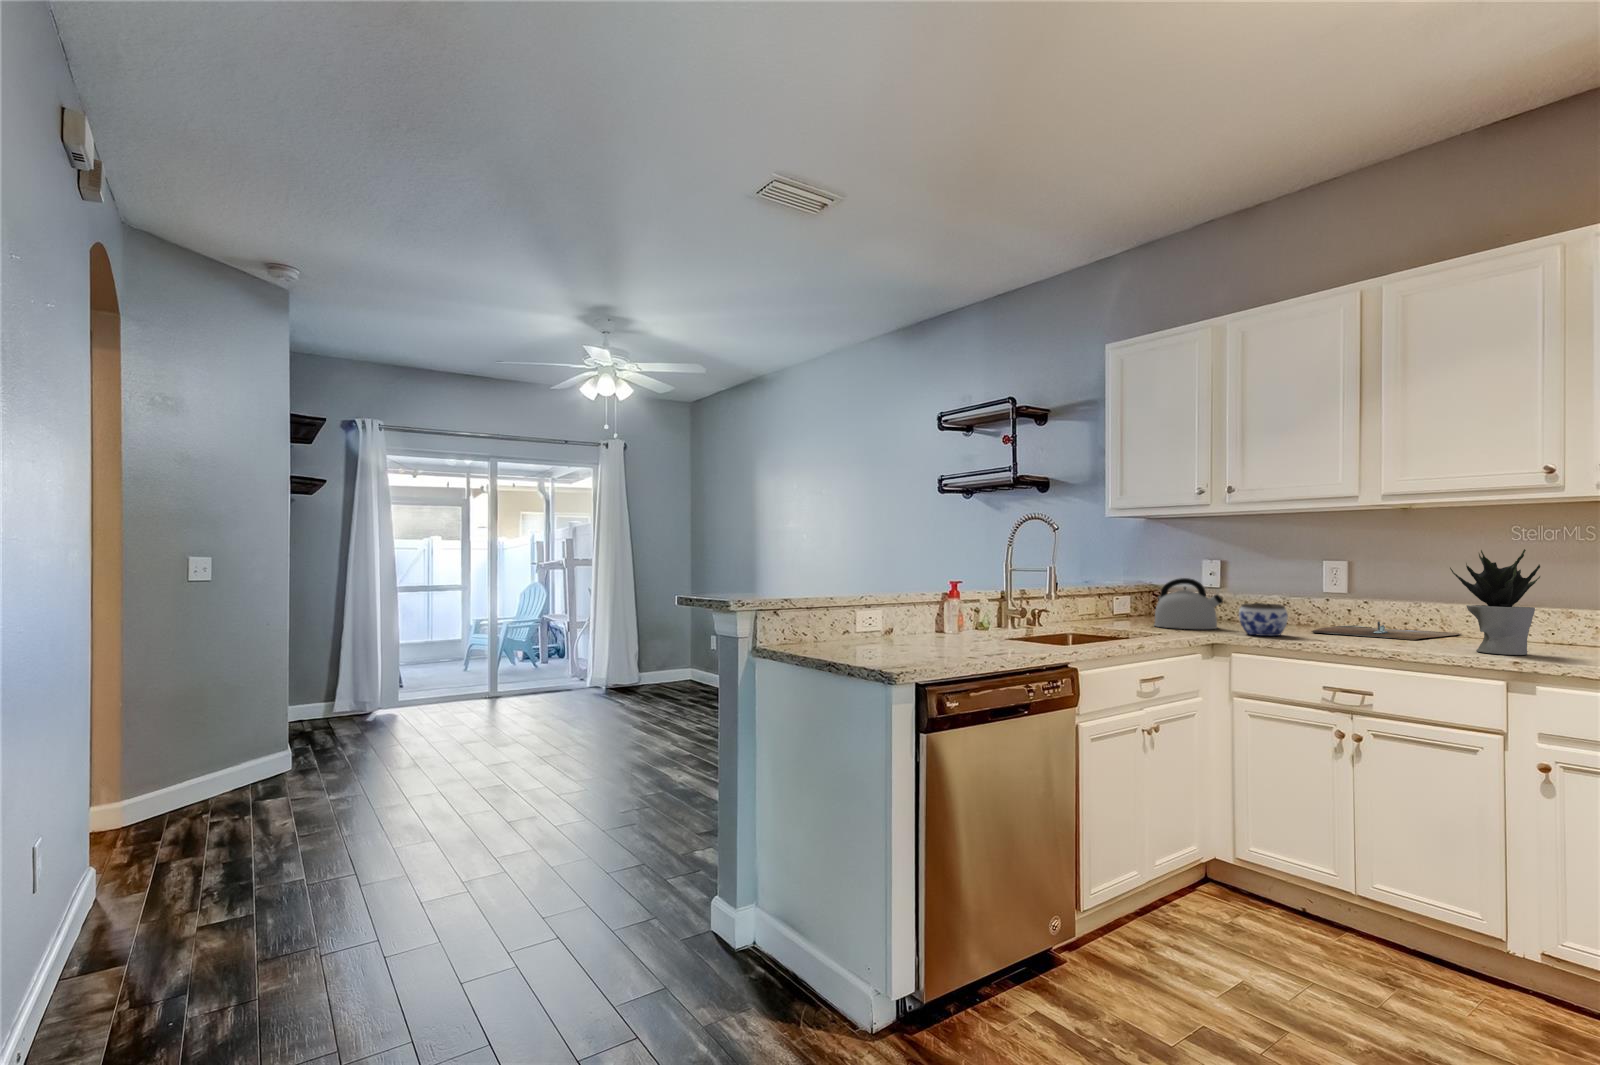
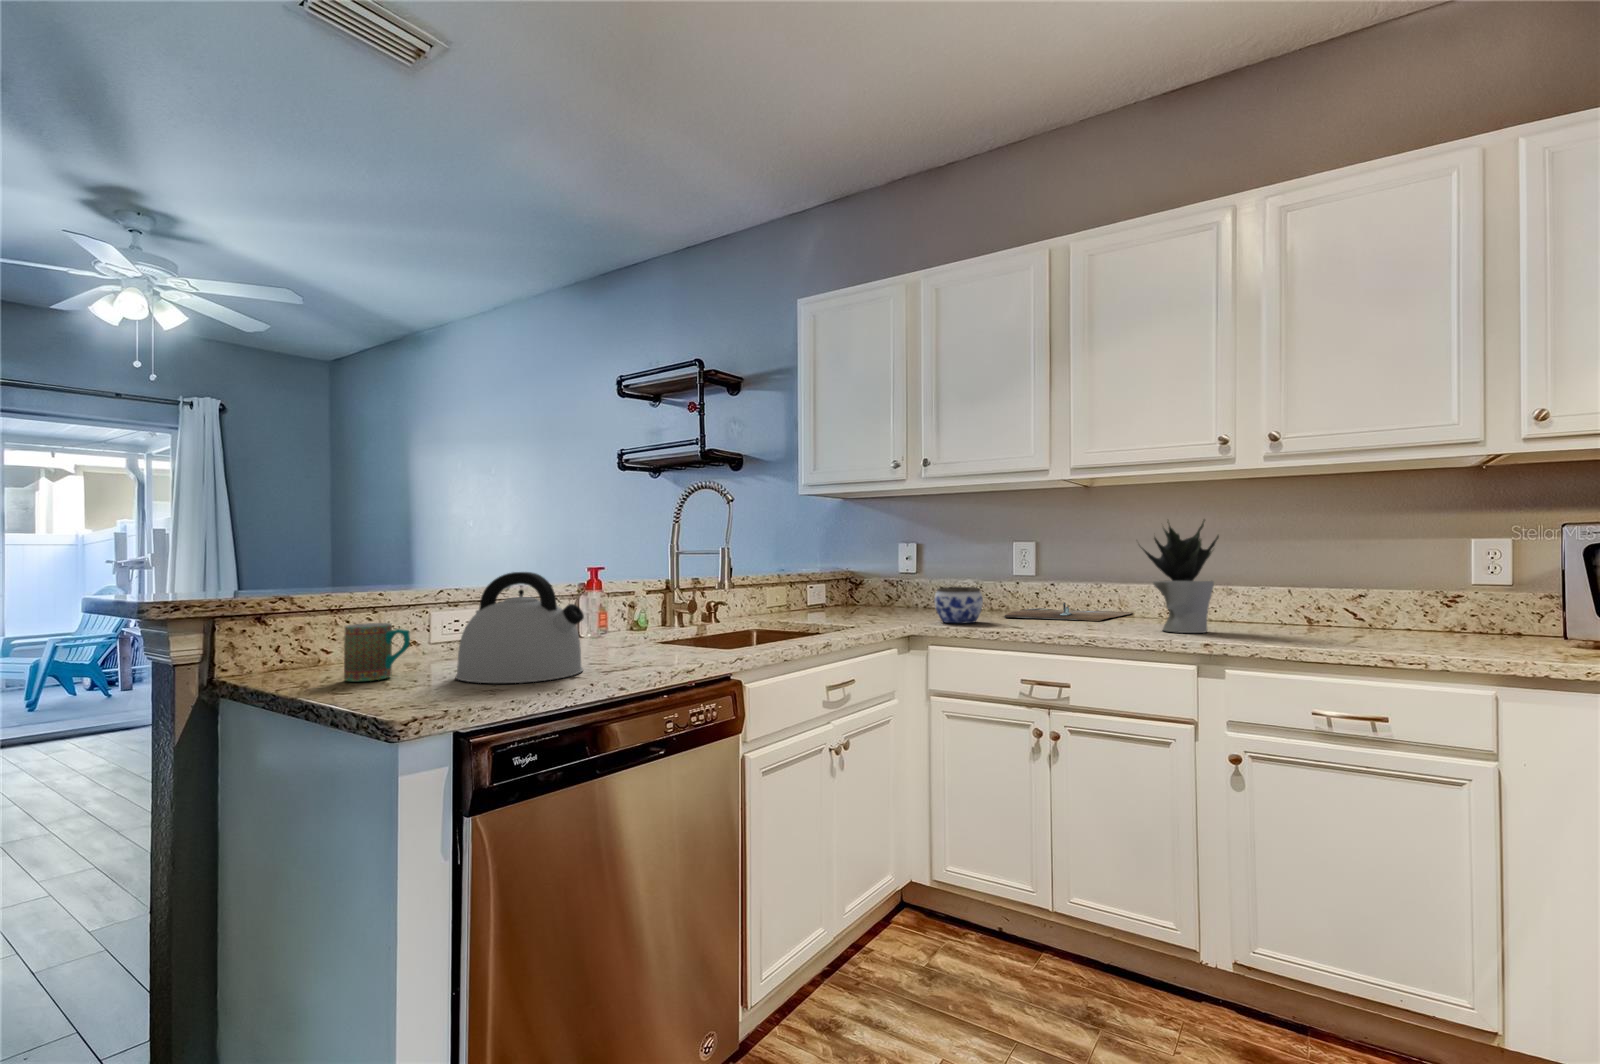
kettle: present [1154,578,1223,629] -> present [456,572,584,683]
mug: none [825,617,861,652] -> present [344,623,410,681]

